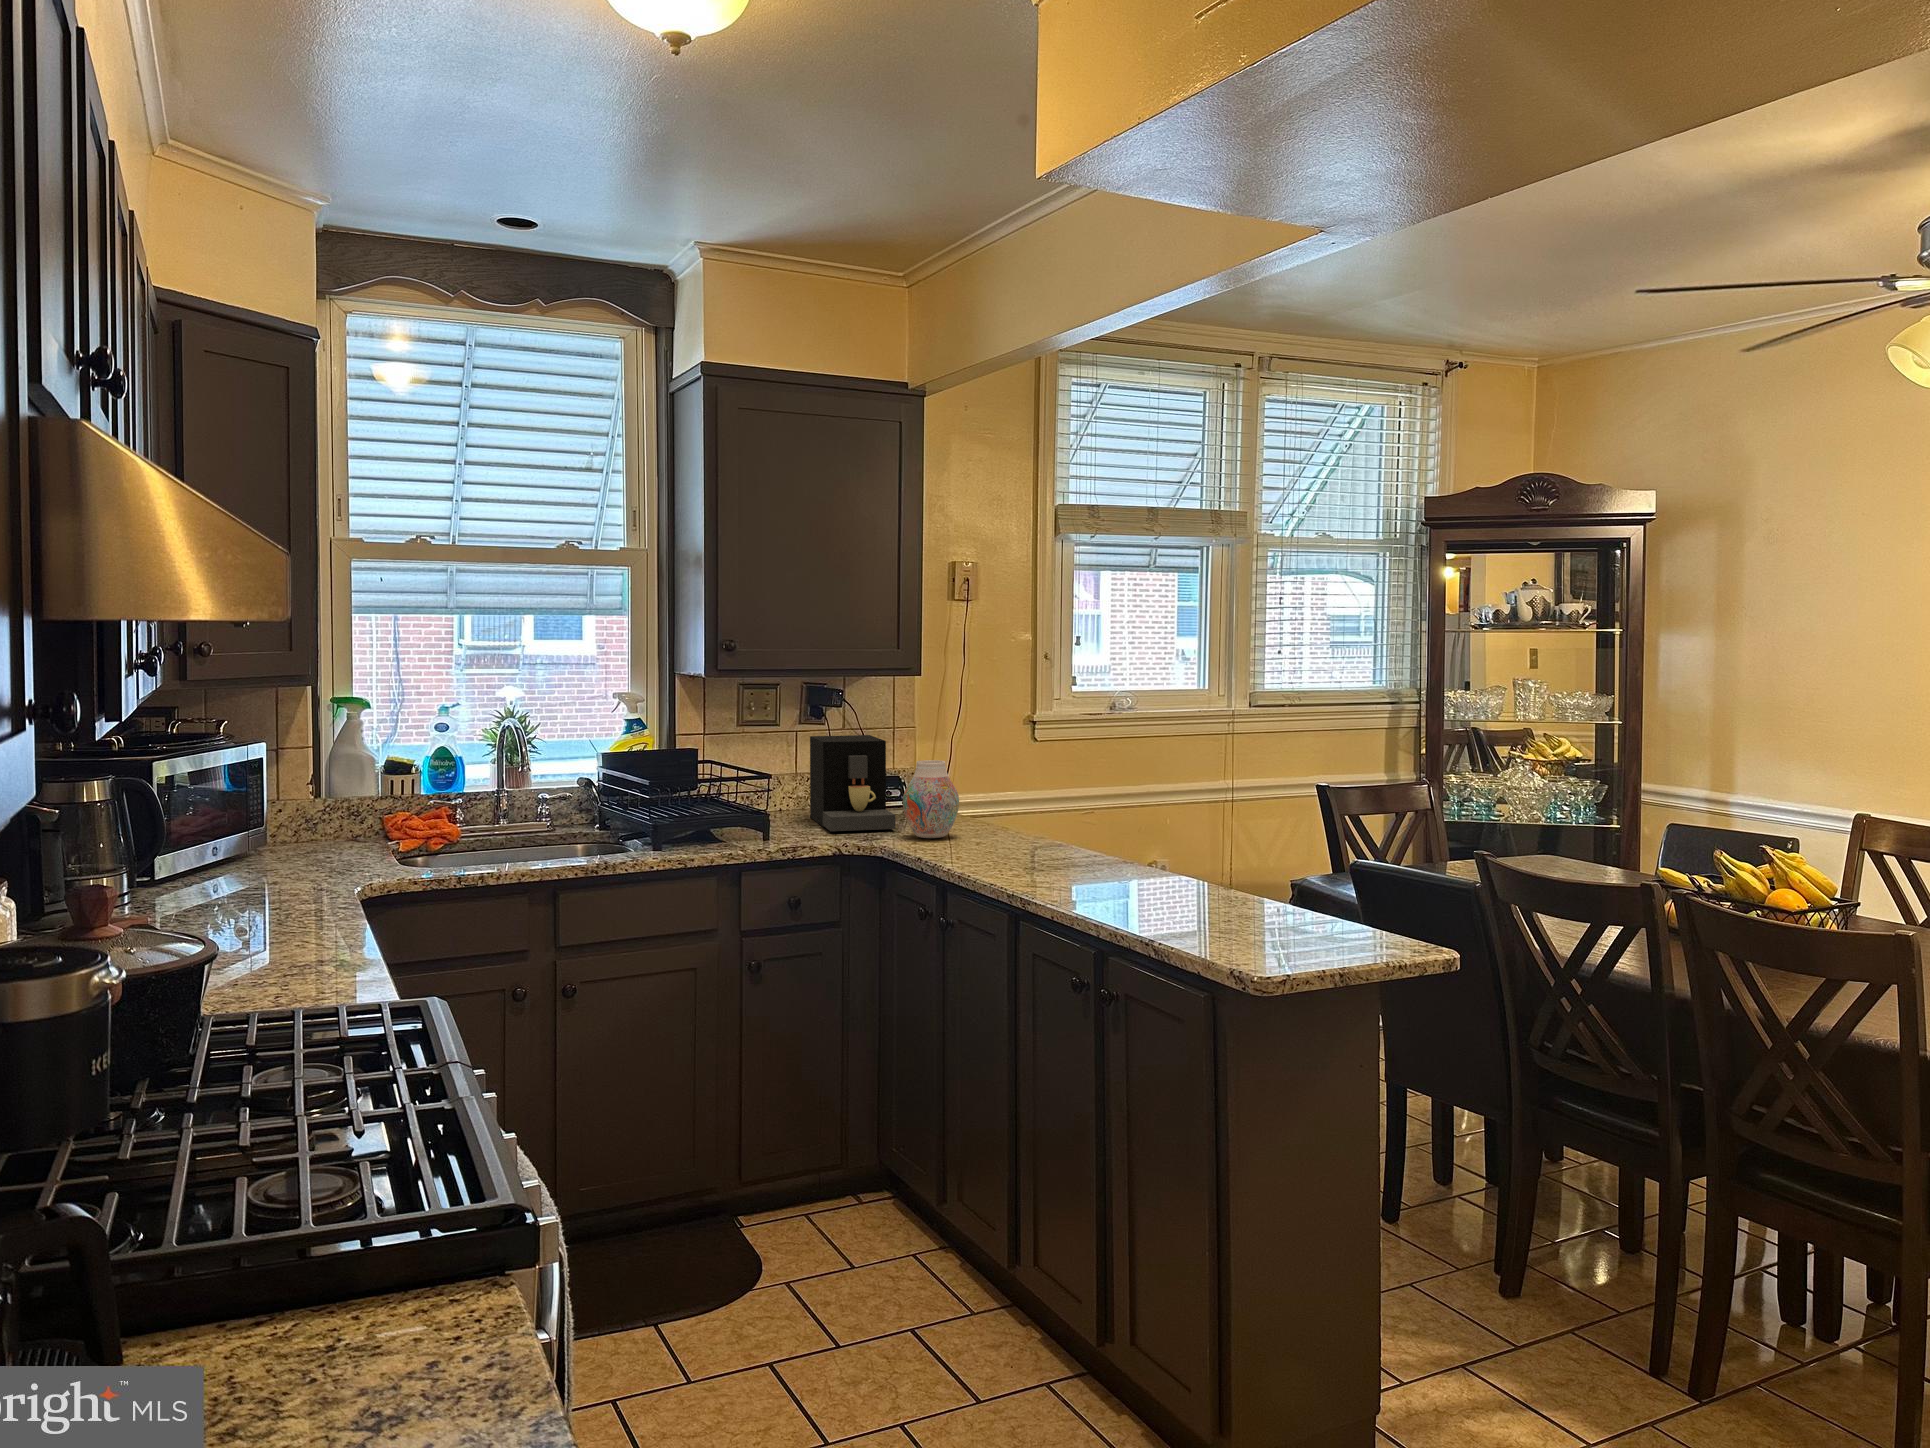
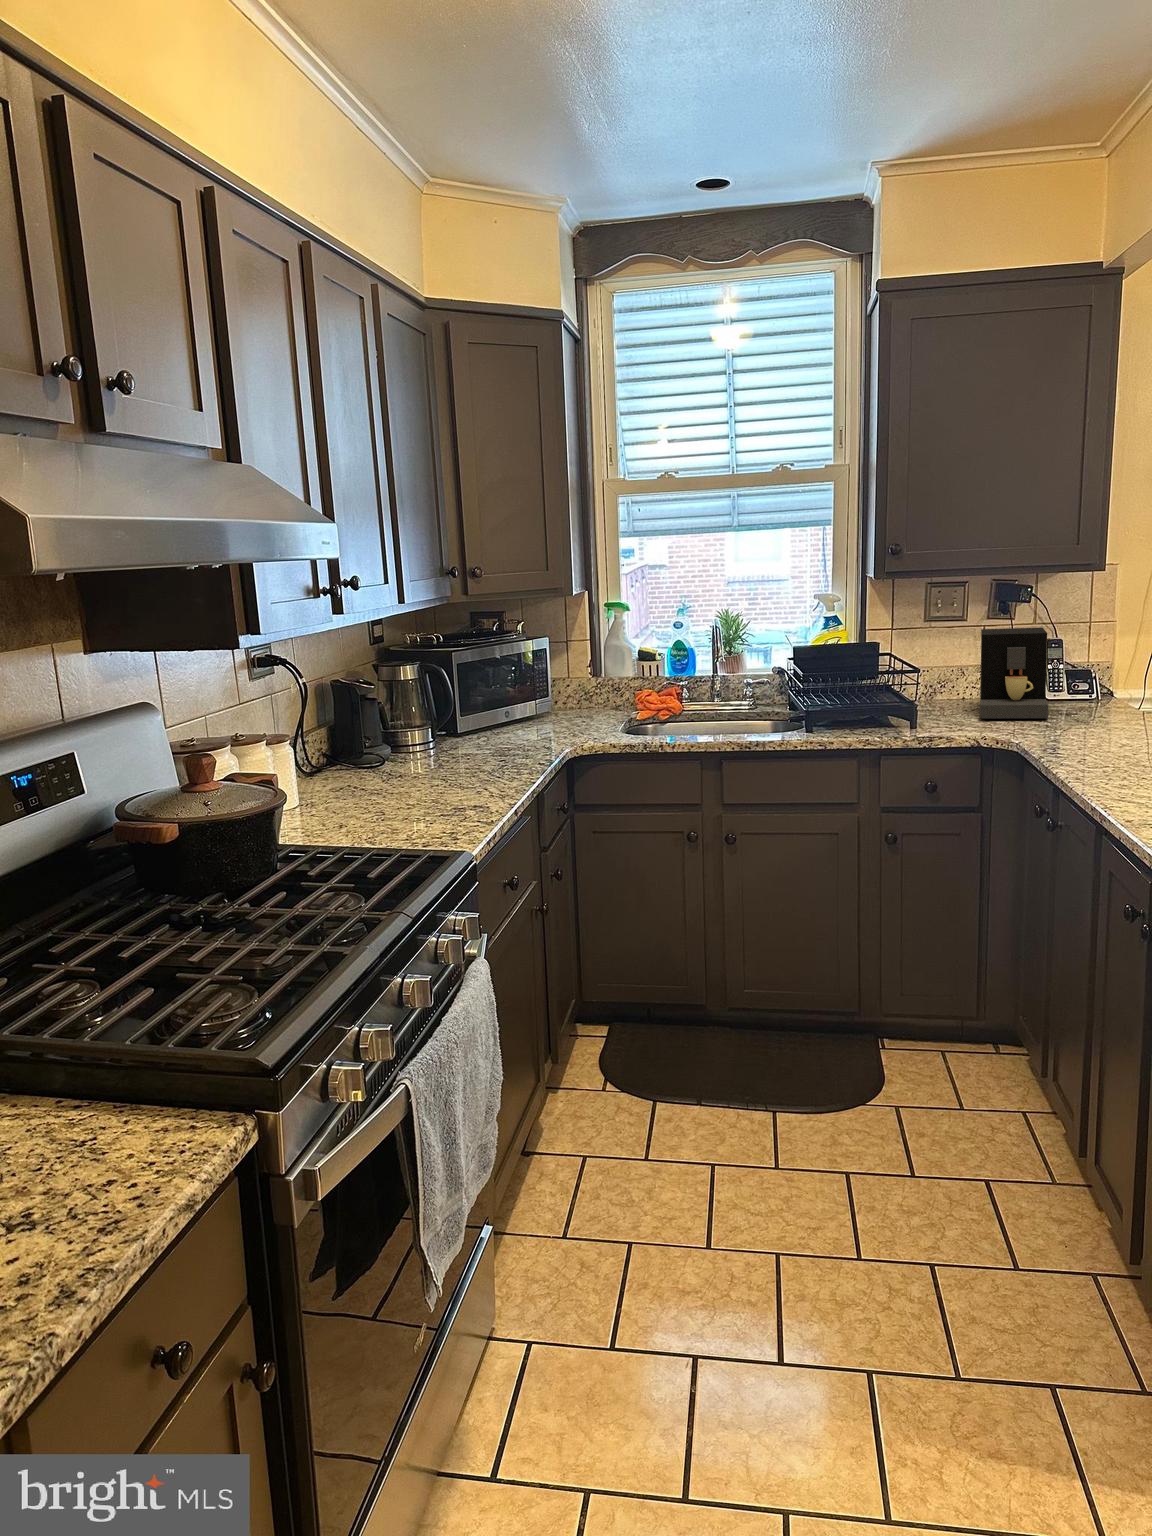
vase: present [903,760,959,838] -> none [1048,652,1110,729]

